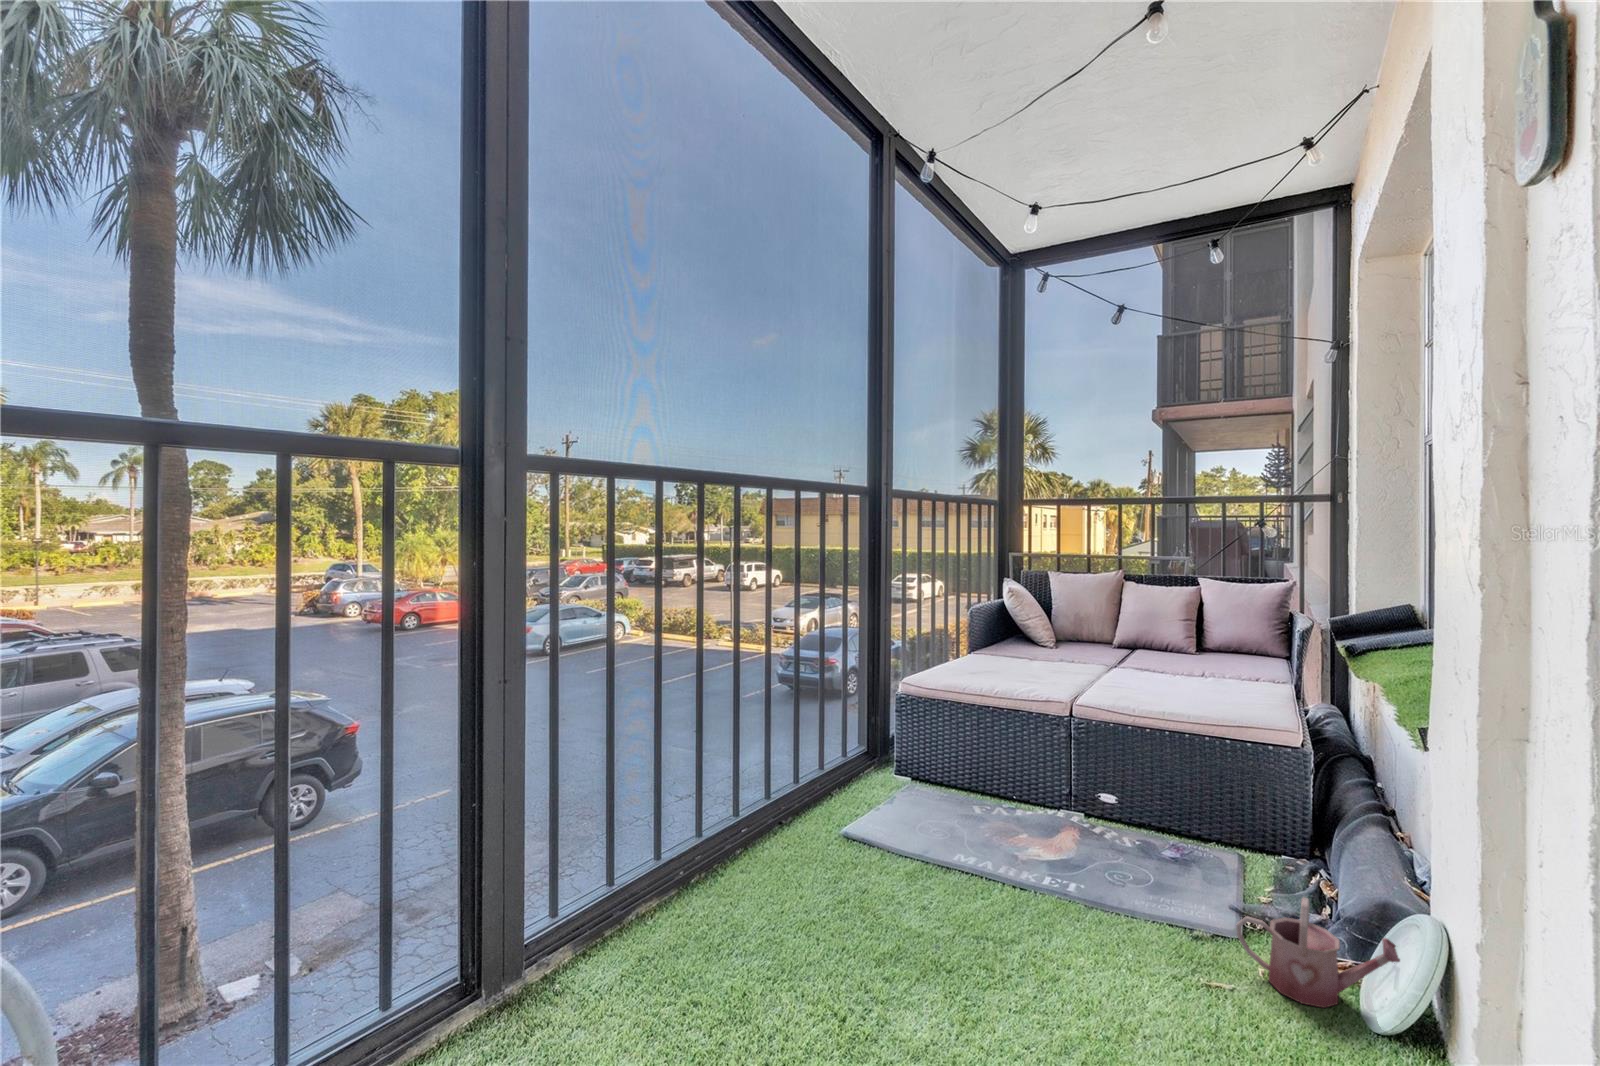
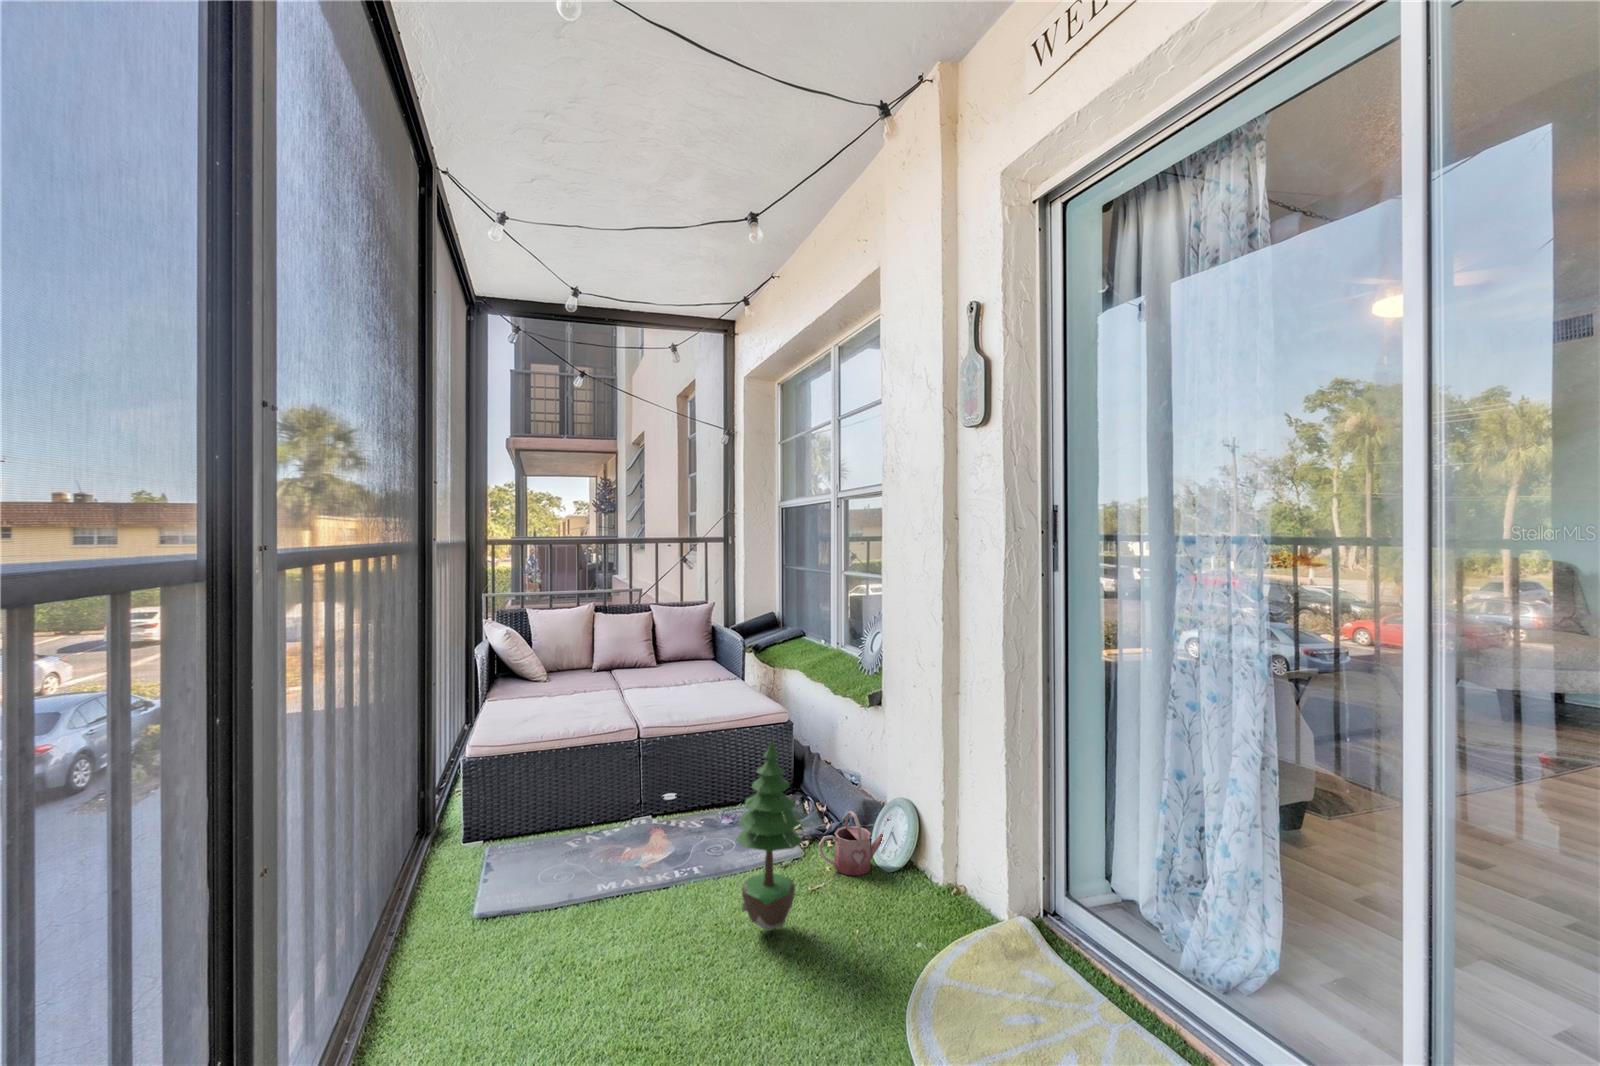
potted tree: none [1033,731,1133,991] -> present [736,741,803,931]

